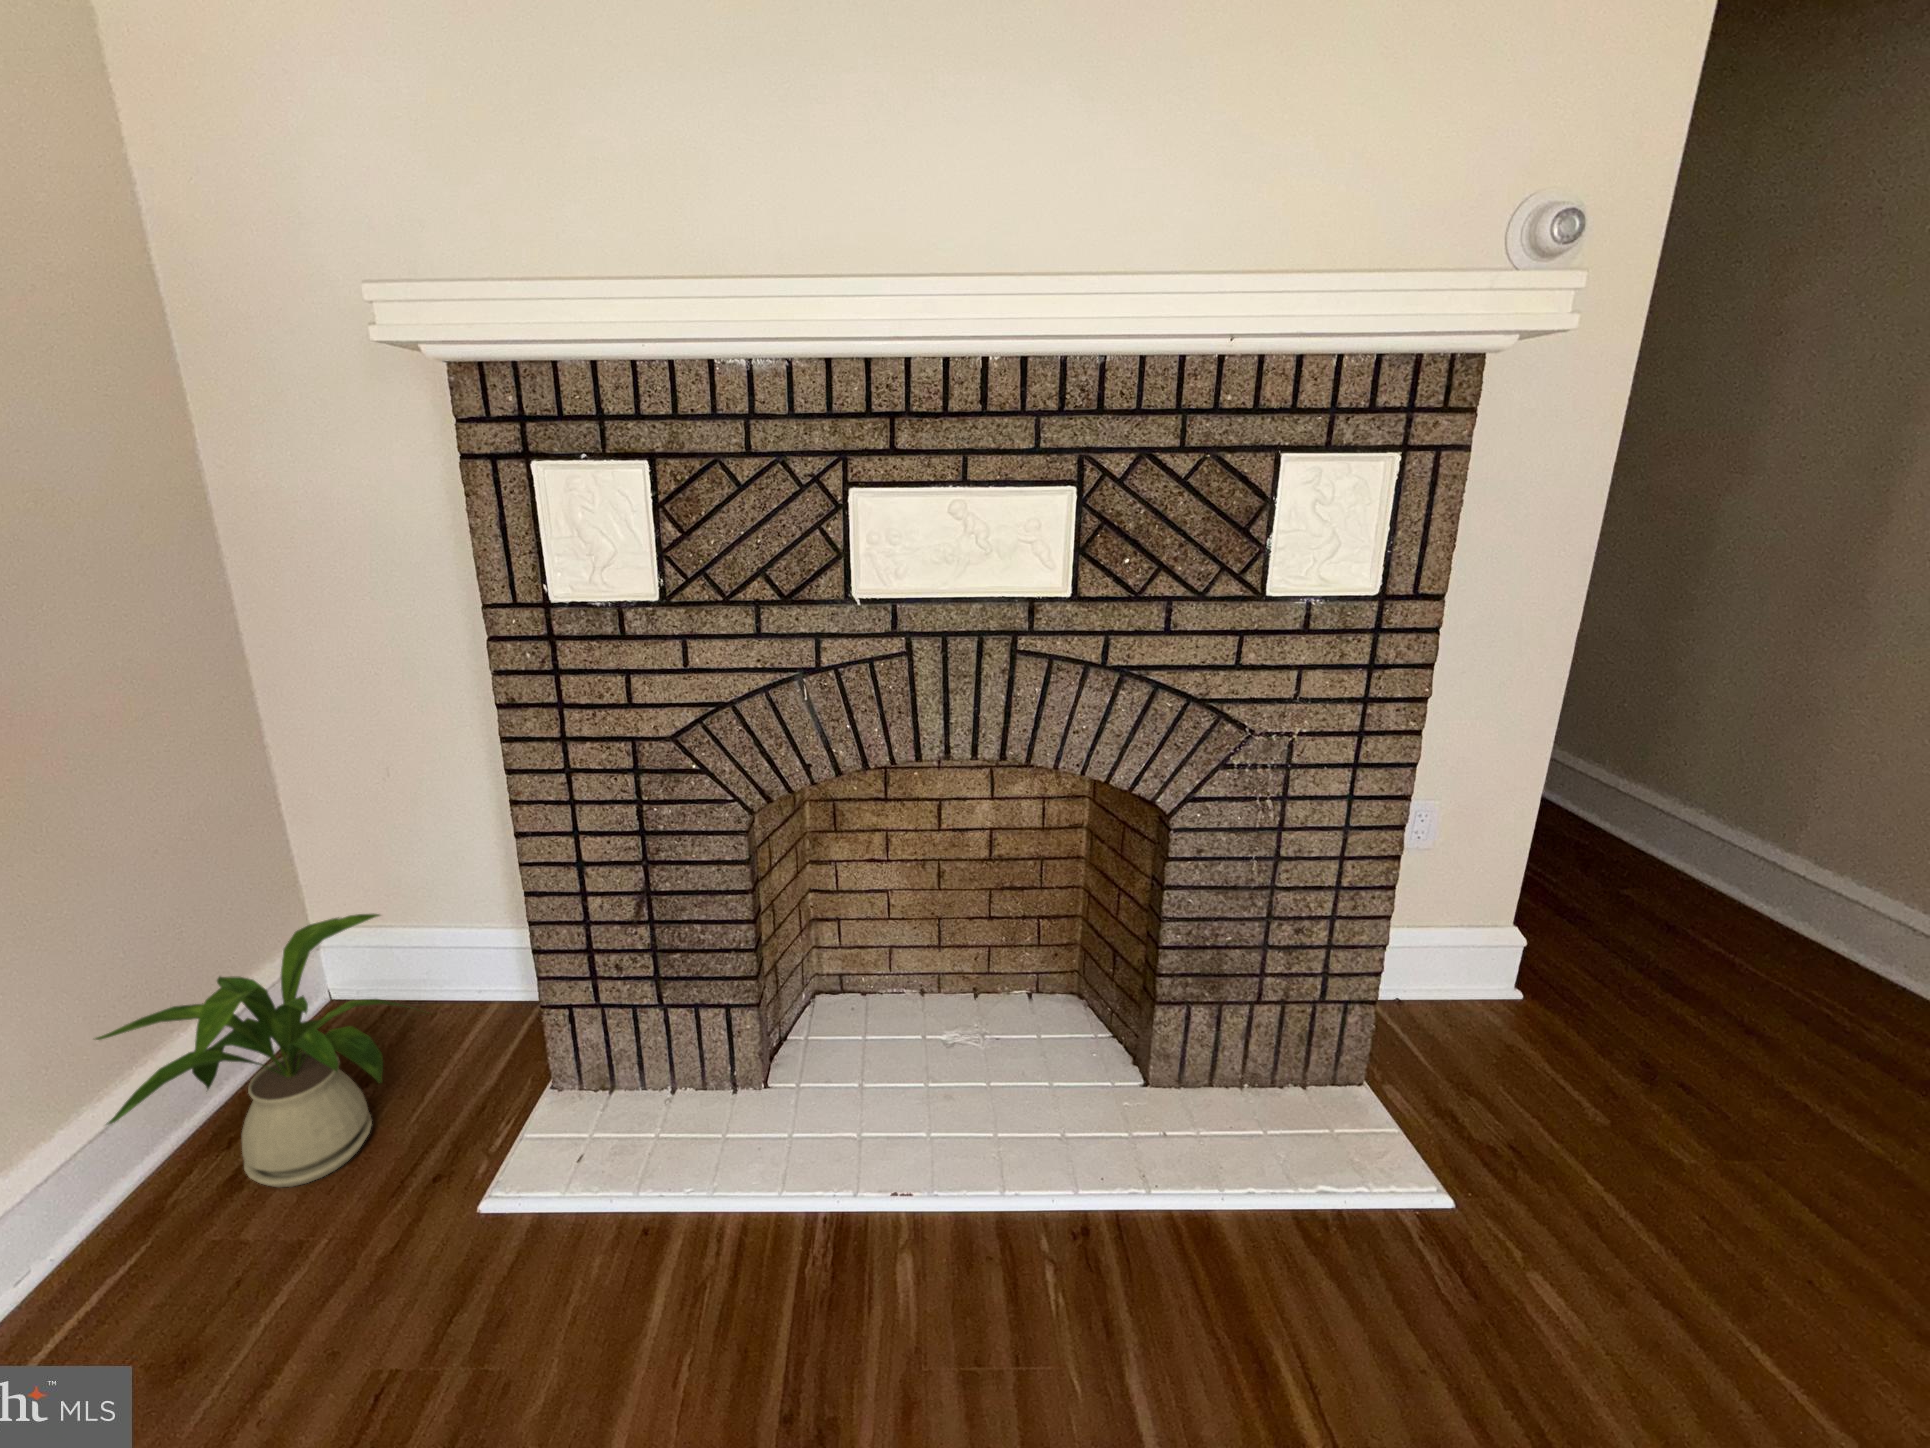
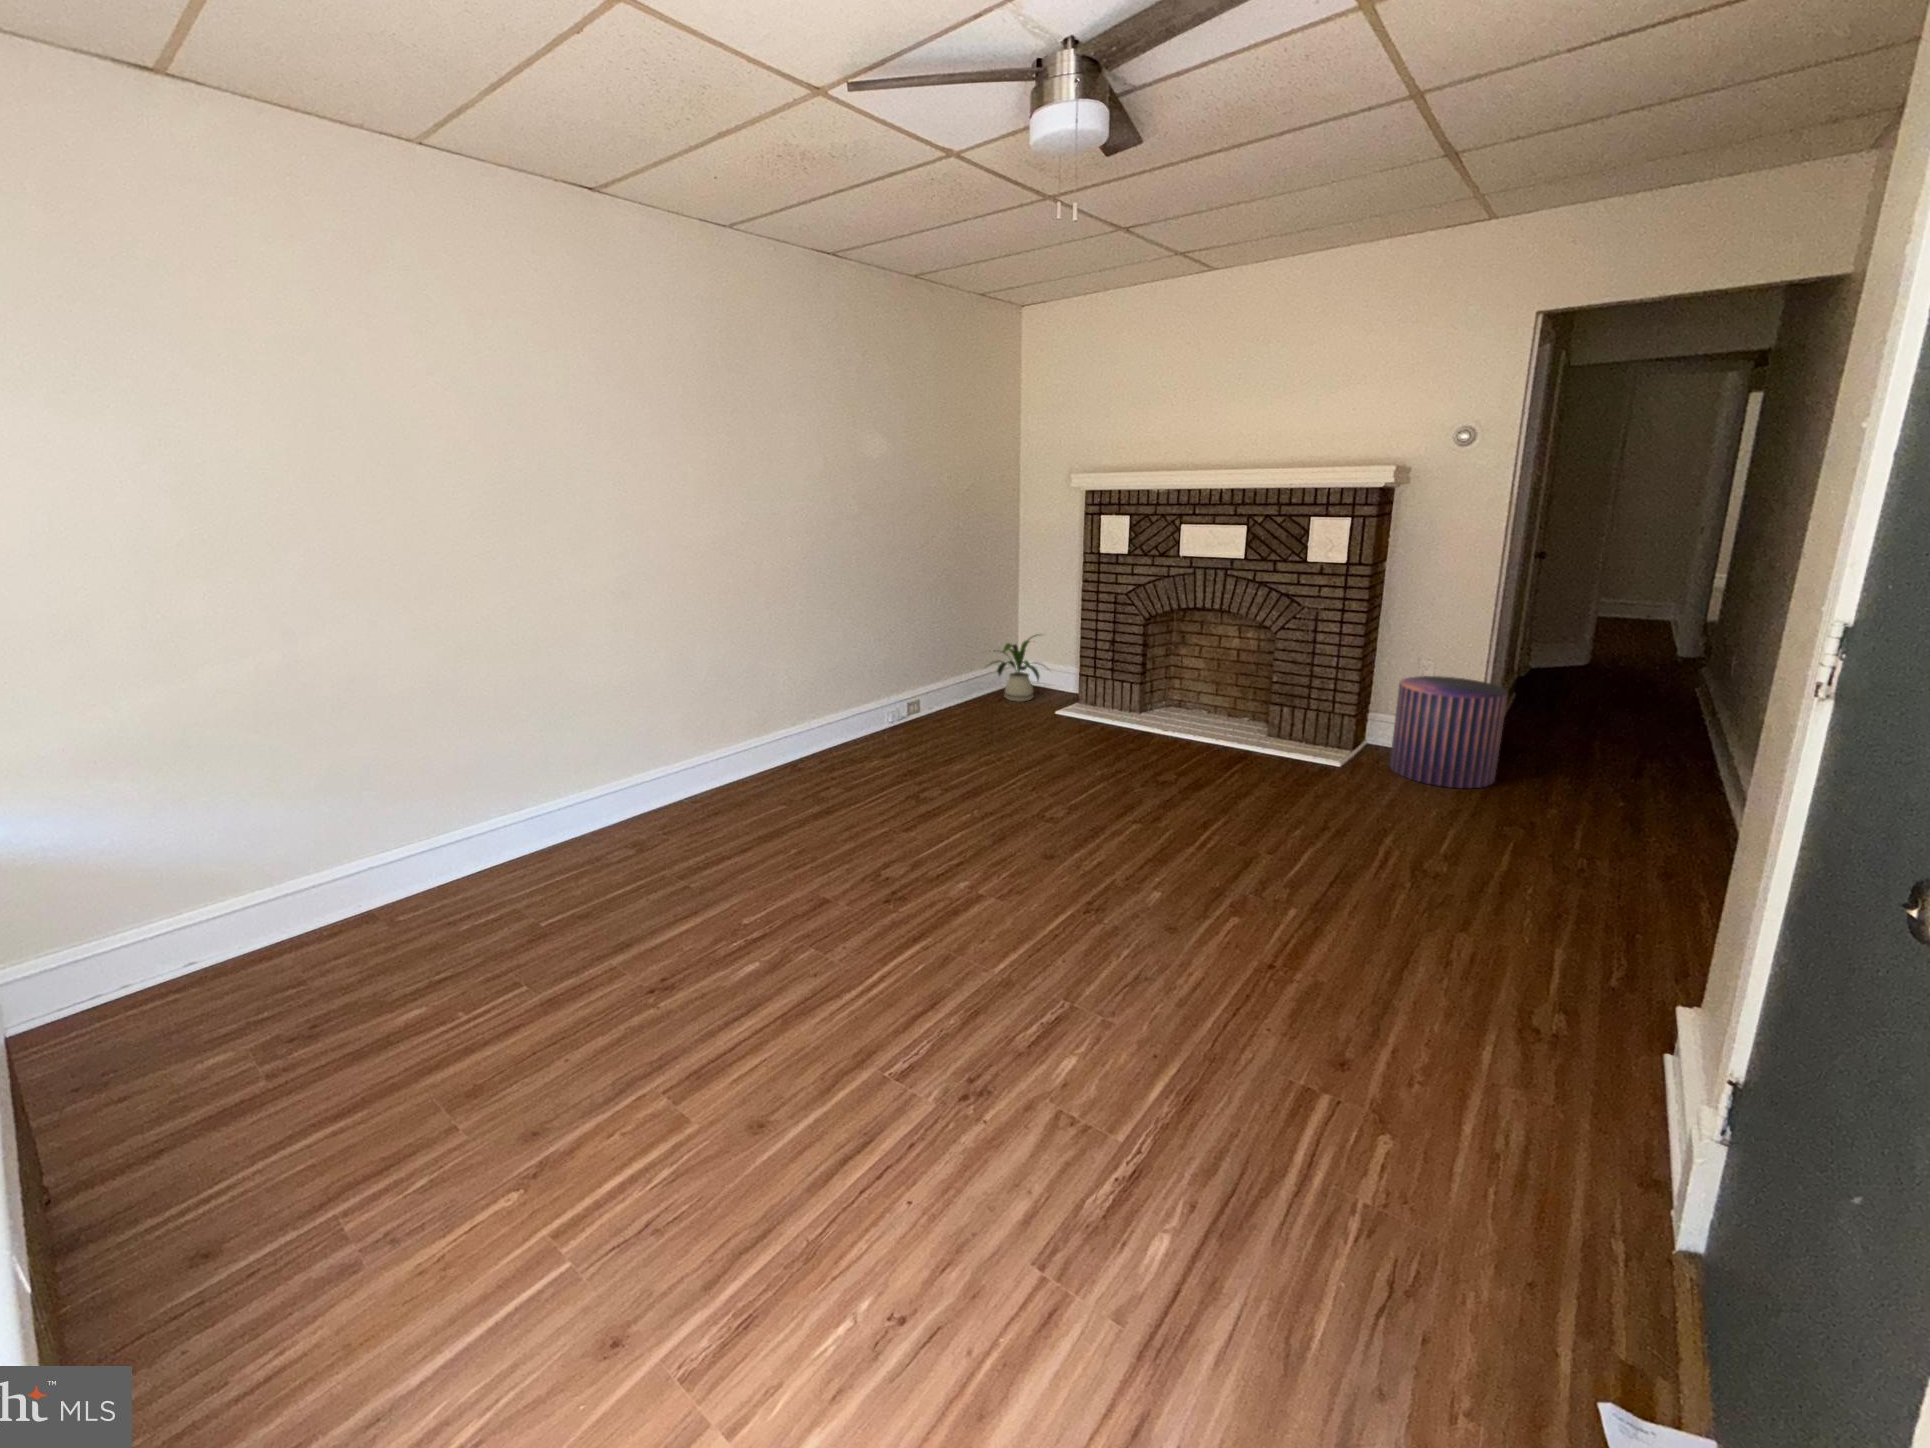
pouf: none [1489,861,1846,1222] -> present [1390,676,1508,788]

